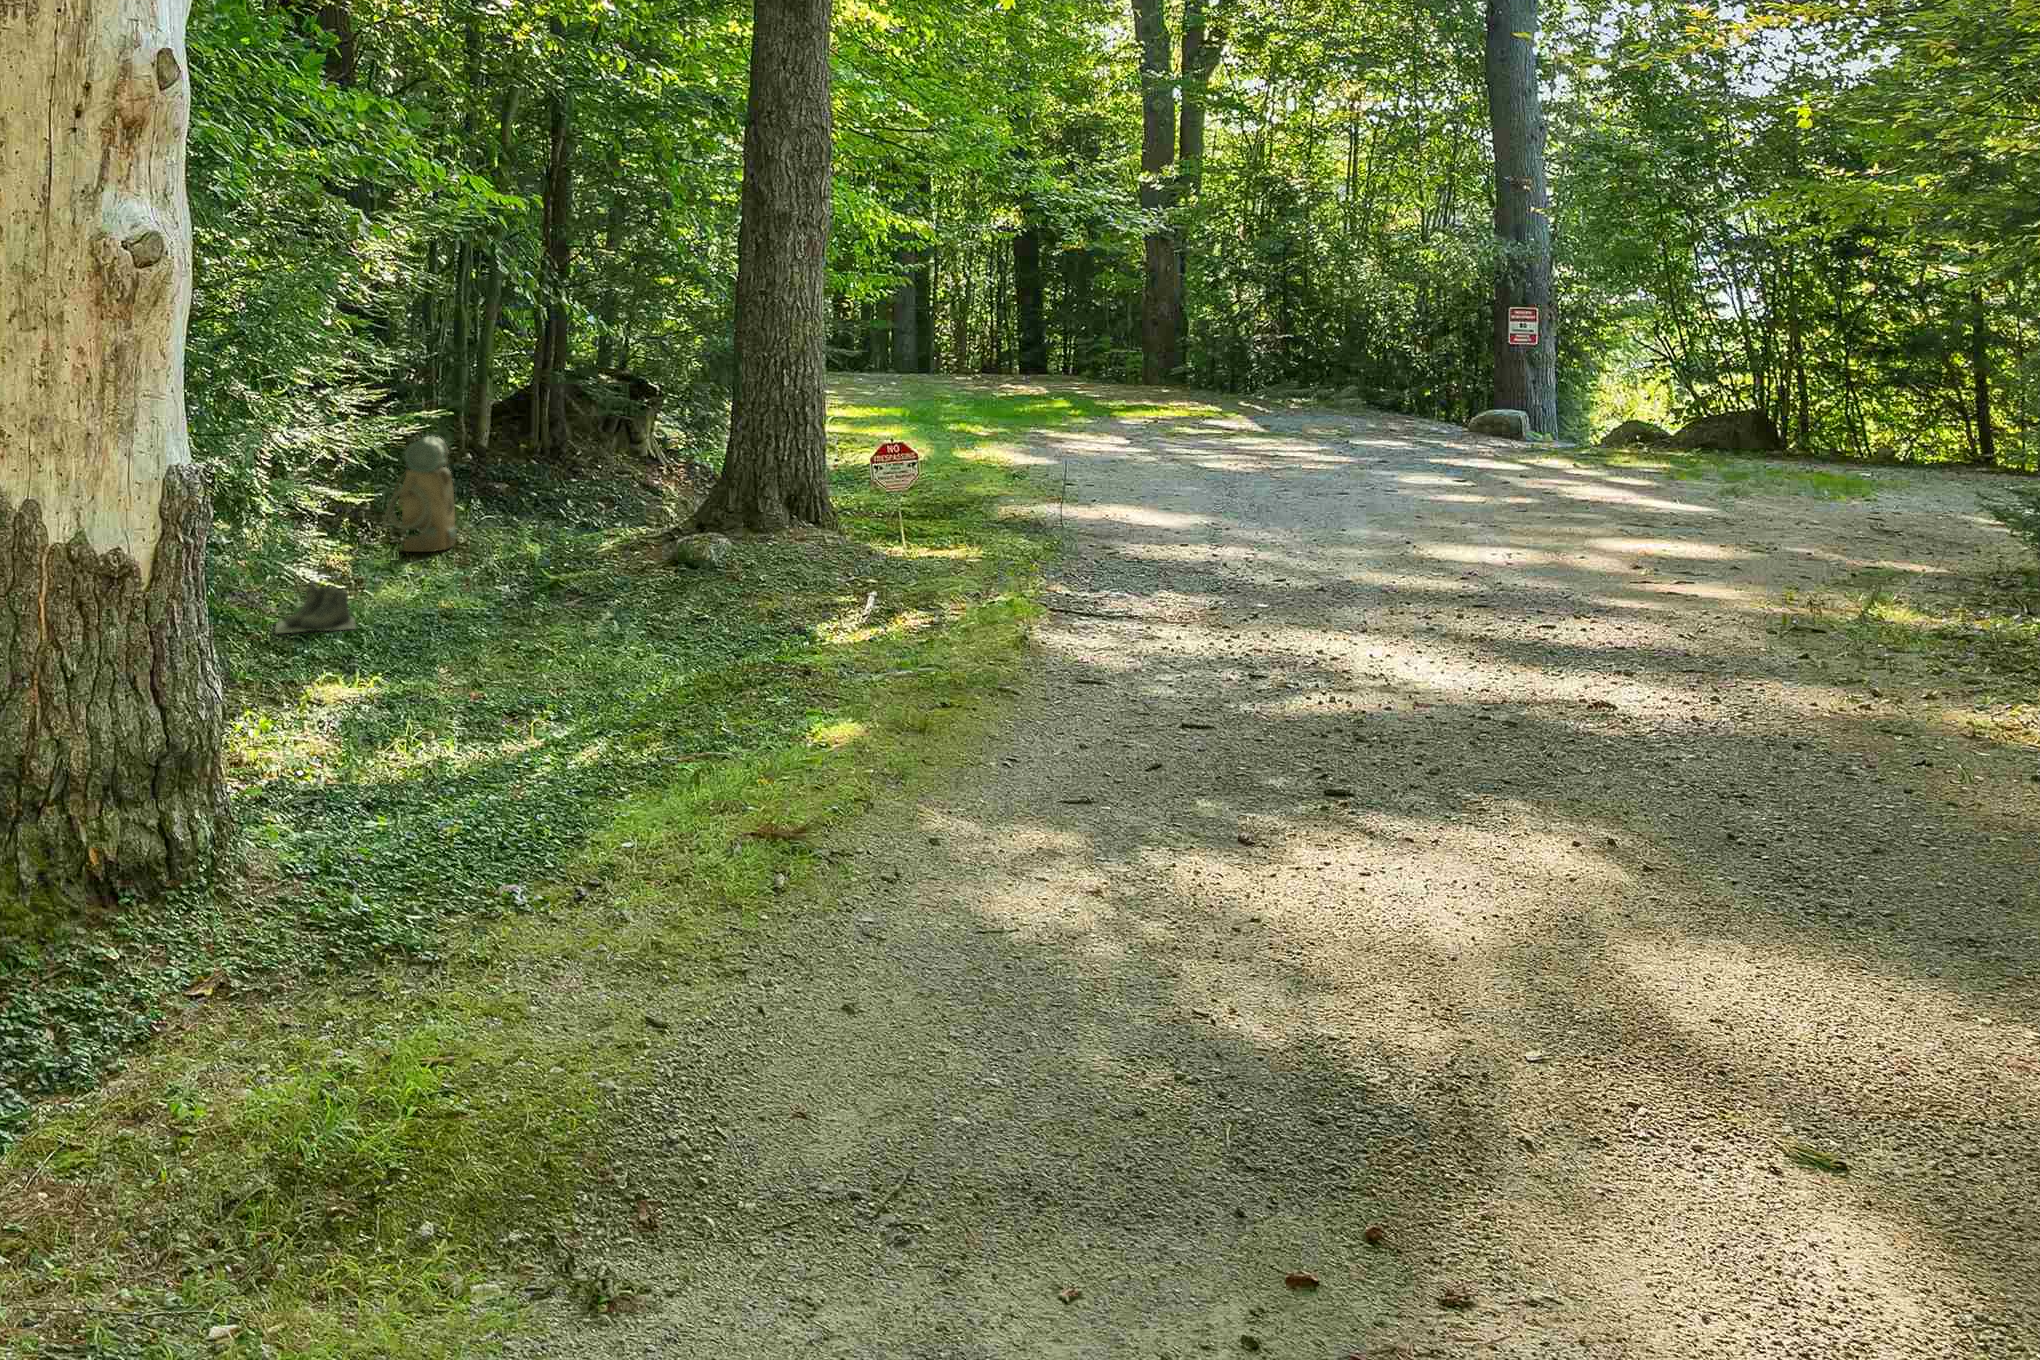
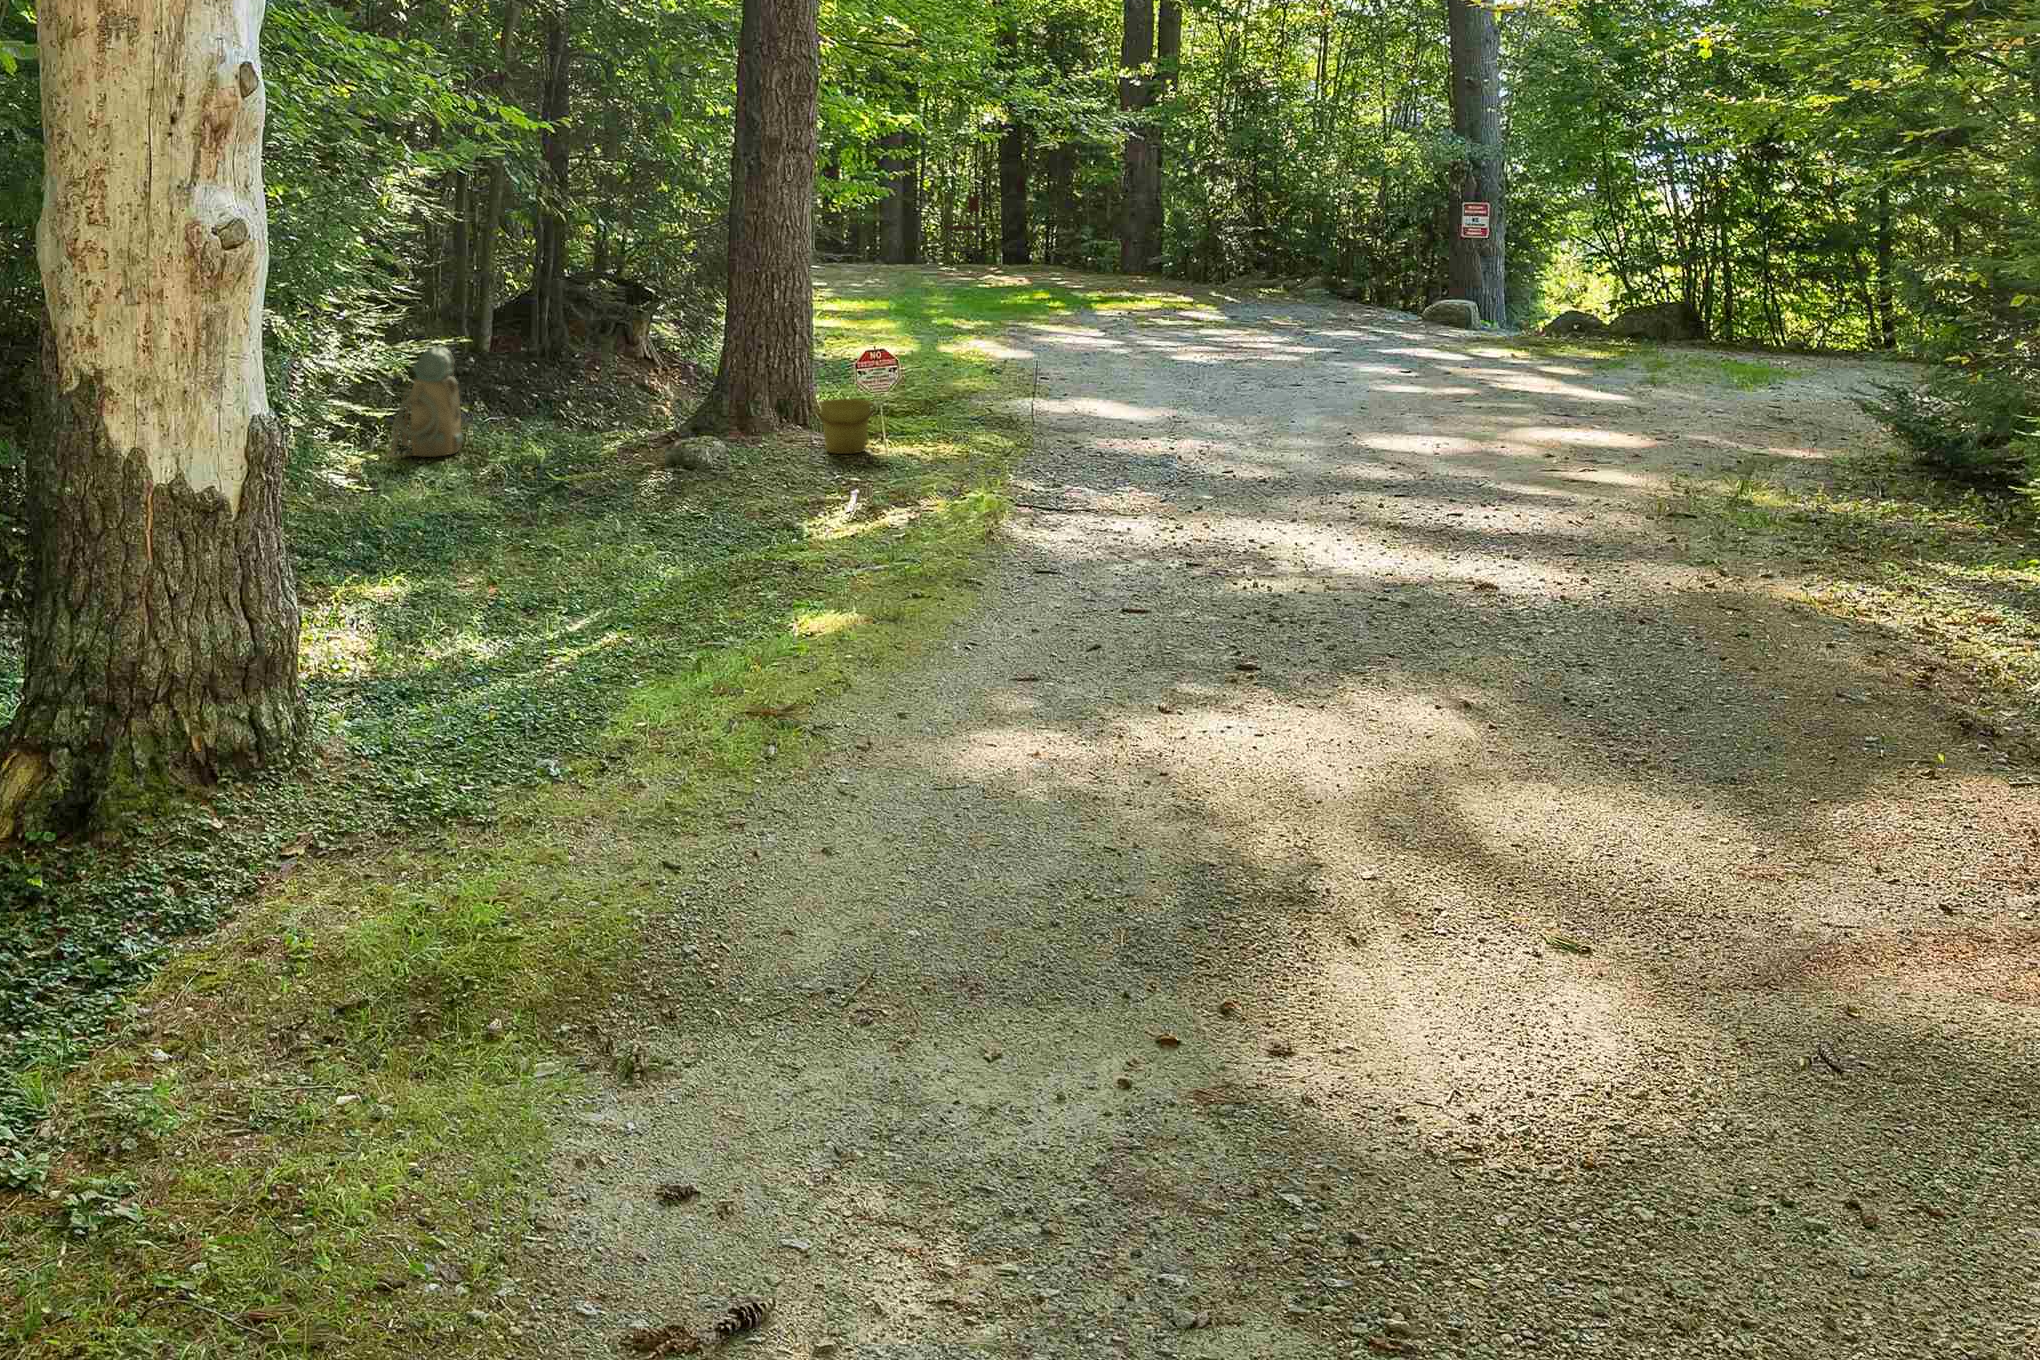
bench: none [956,308,993,364] -> present [945,196,981,252]
bucket: none [831,490,894,550] -> present [816,398,874,454]
boots: present [275,584,356,633] -> none [301,493,378,540]

